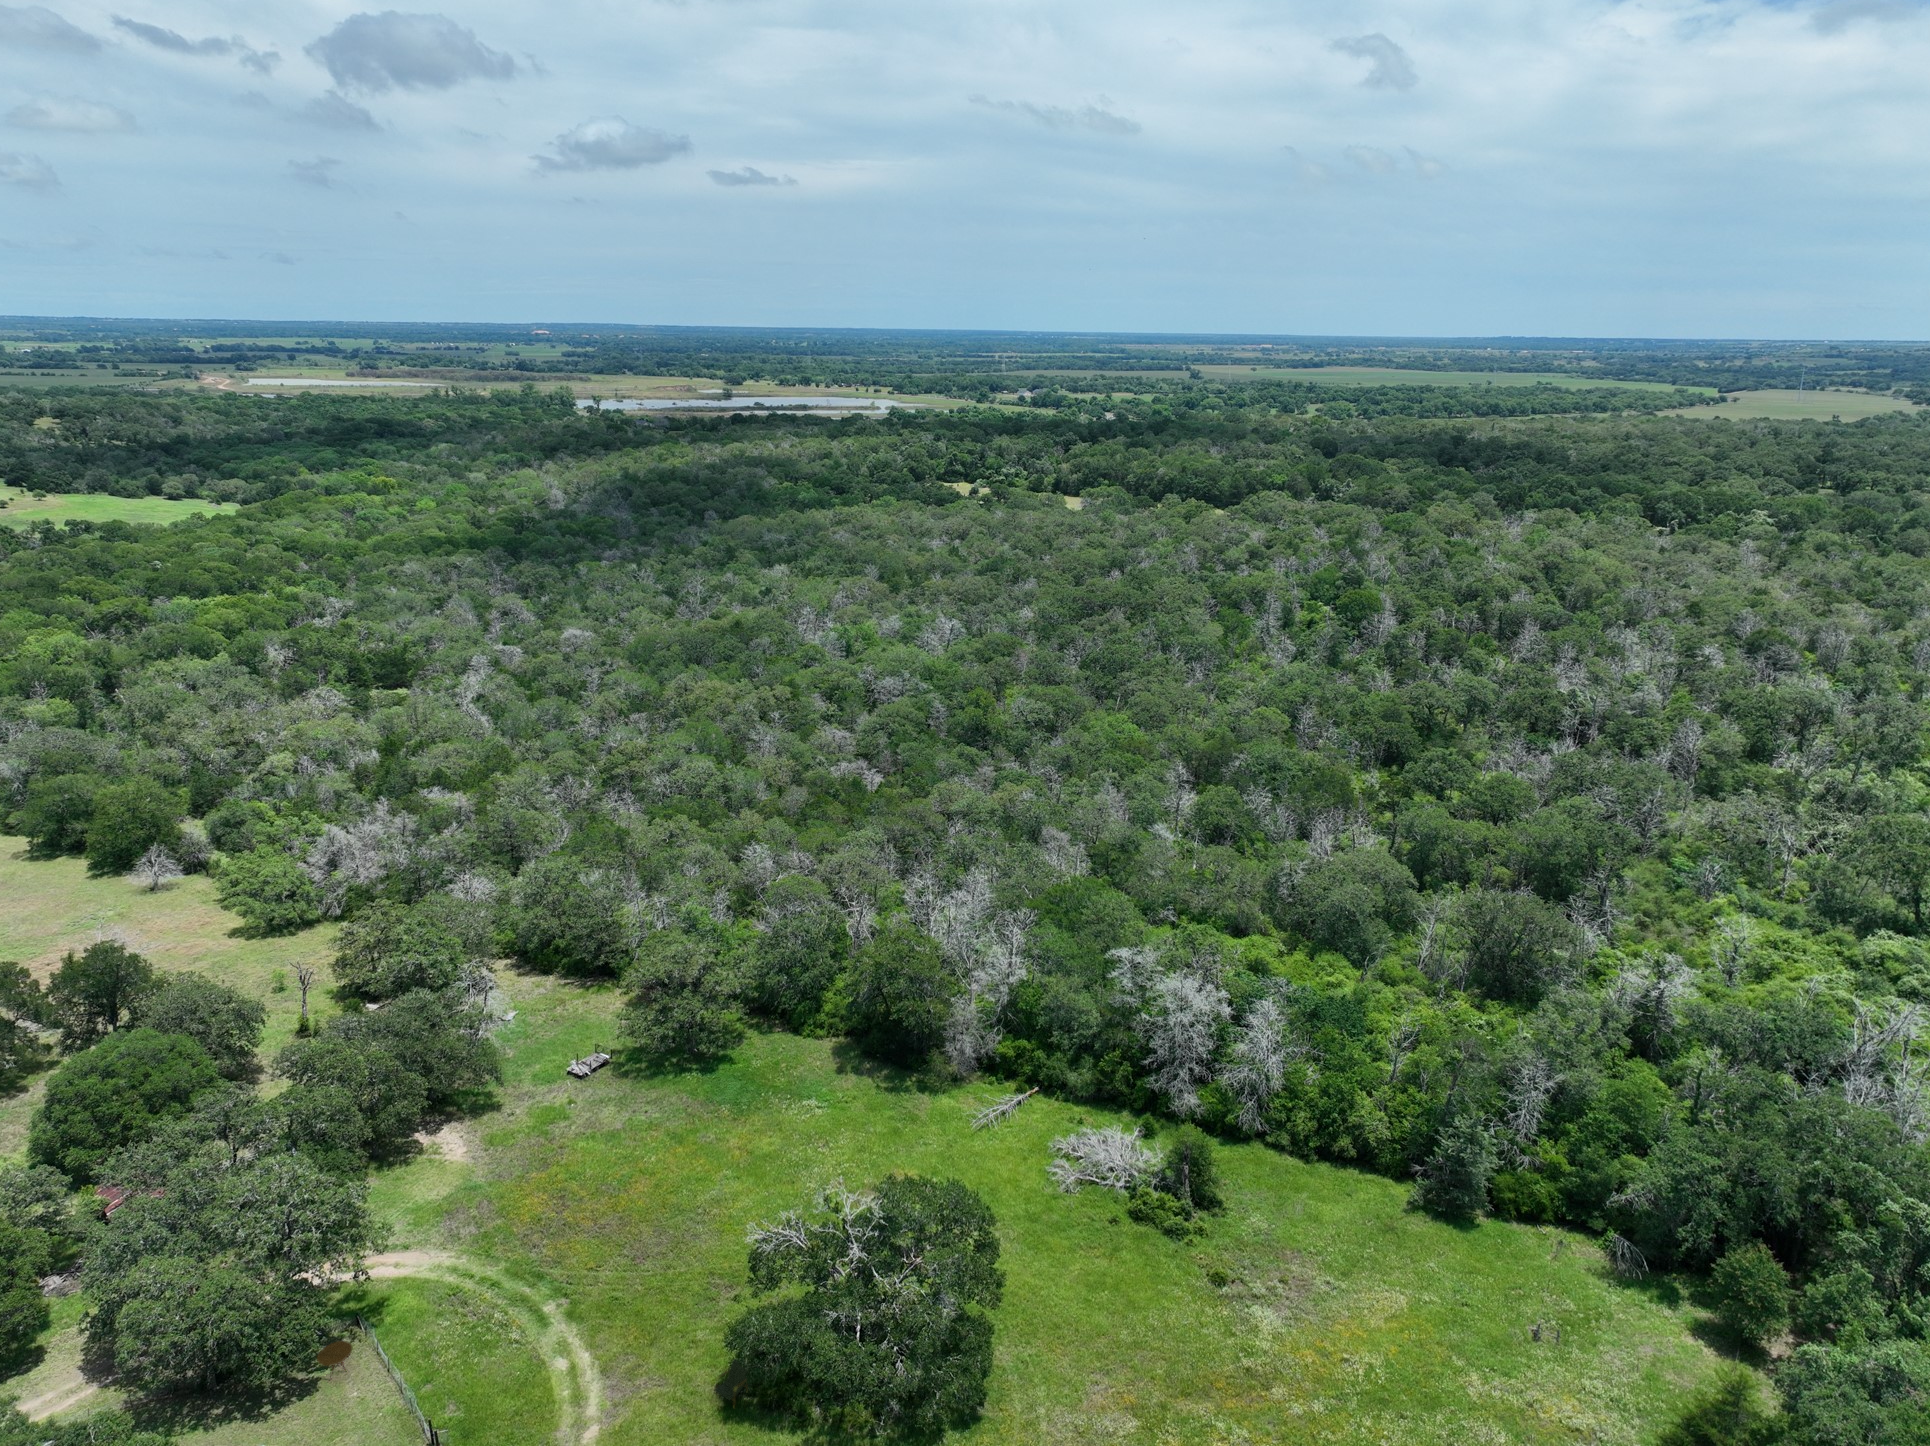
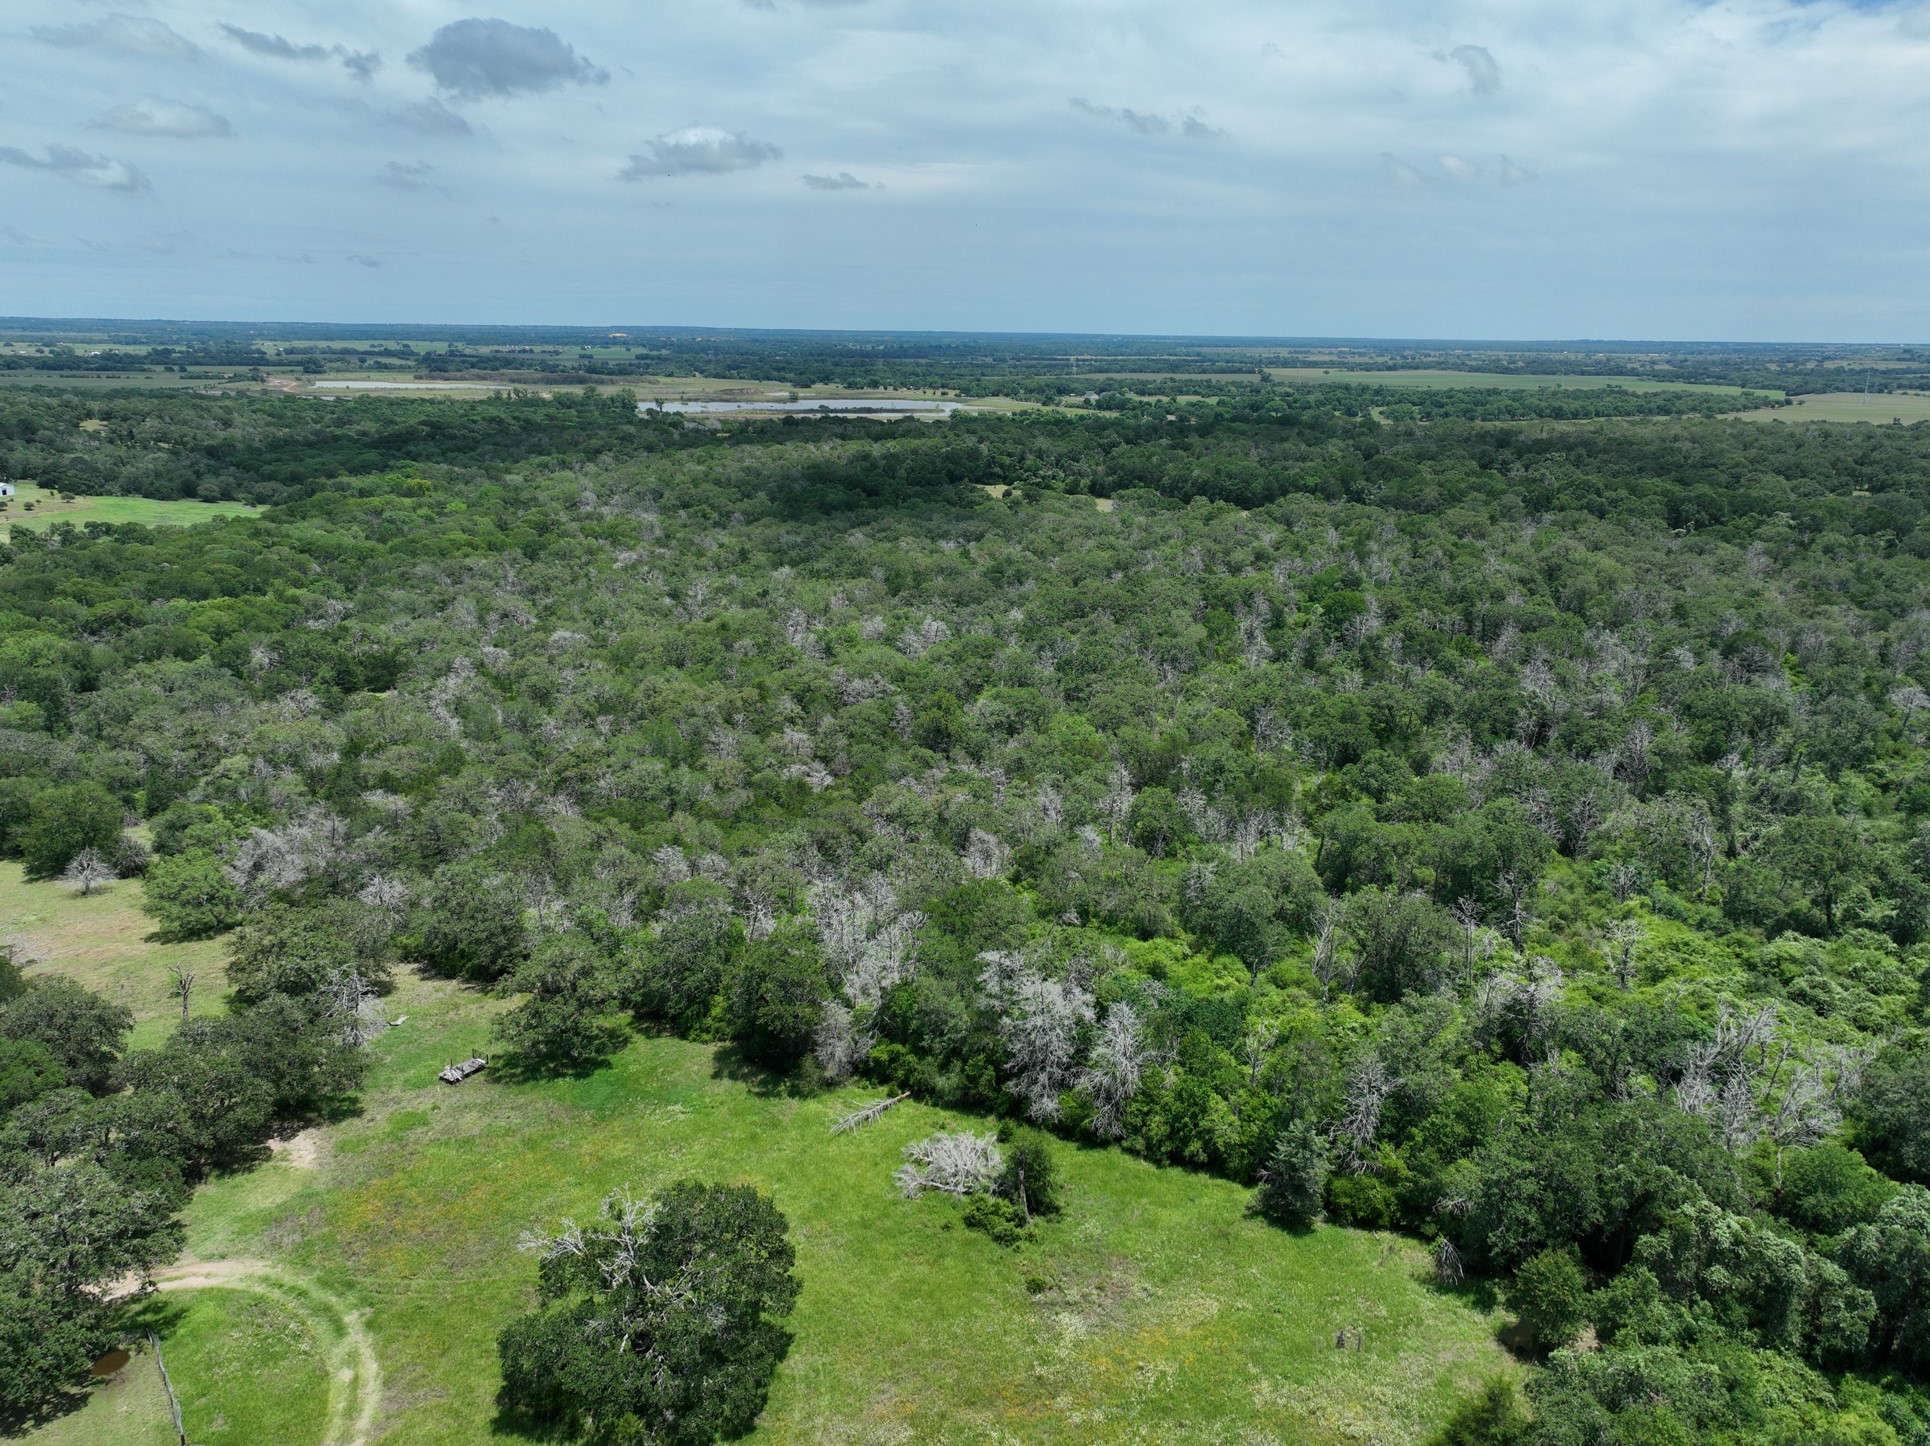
lounge chair: present [715,1359,747,1404] -> present [1499,1316,1534,1352]

